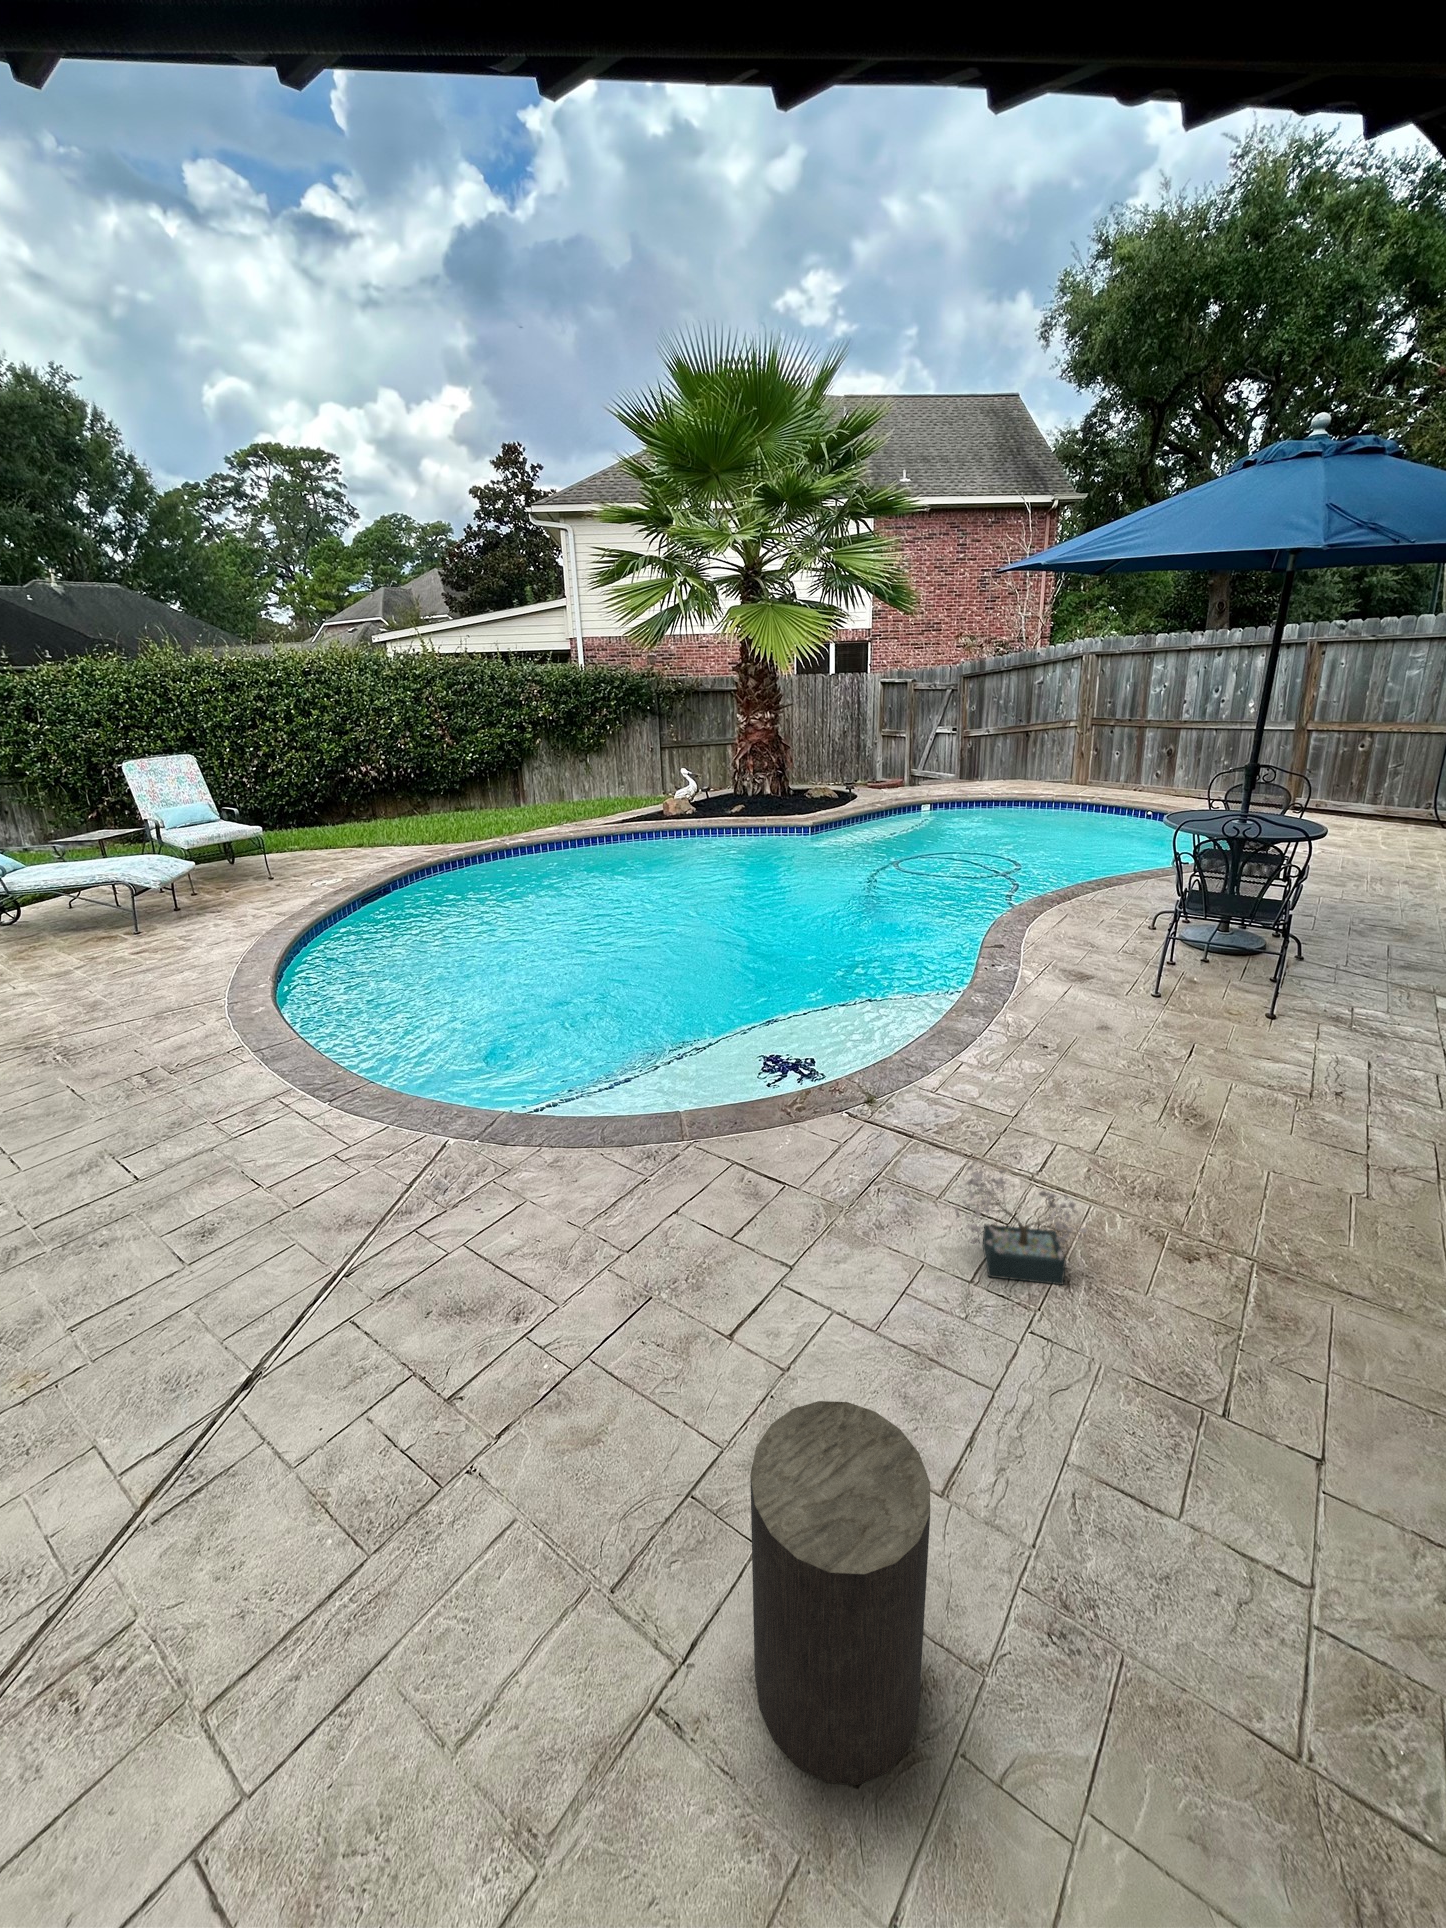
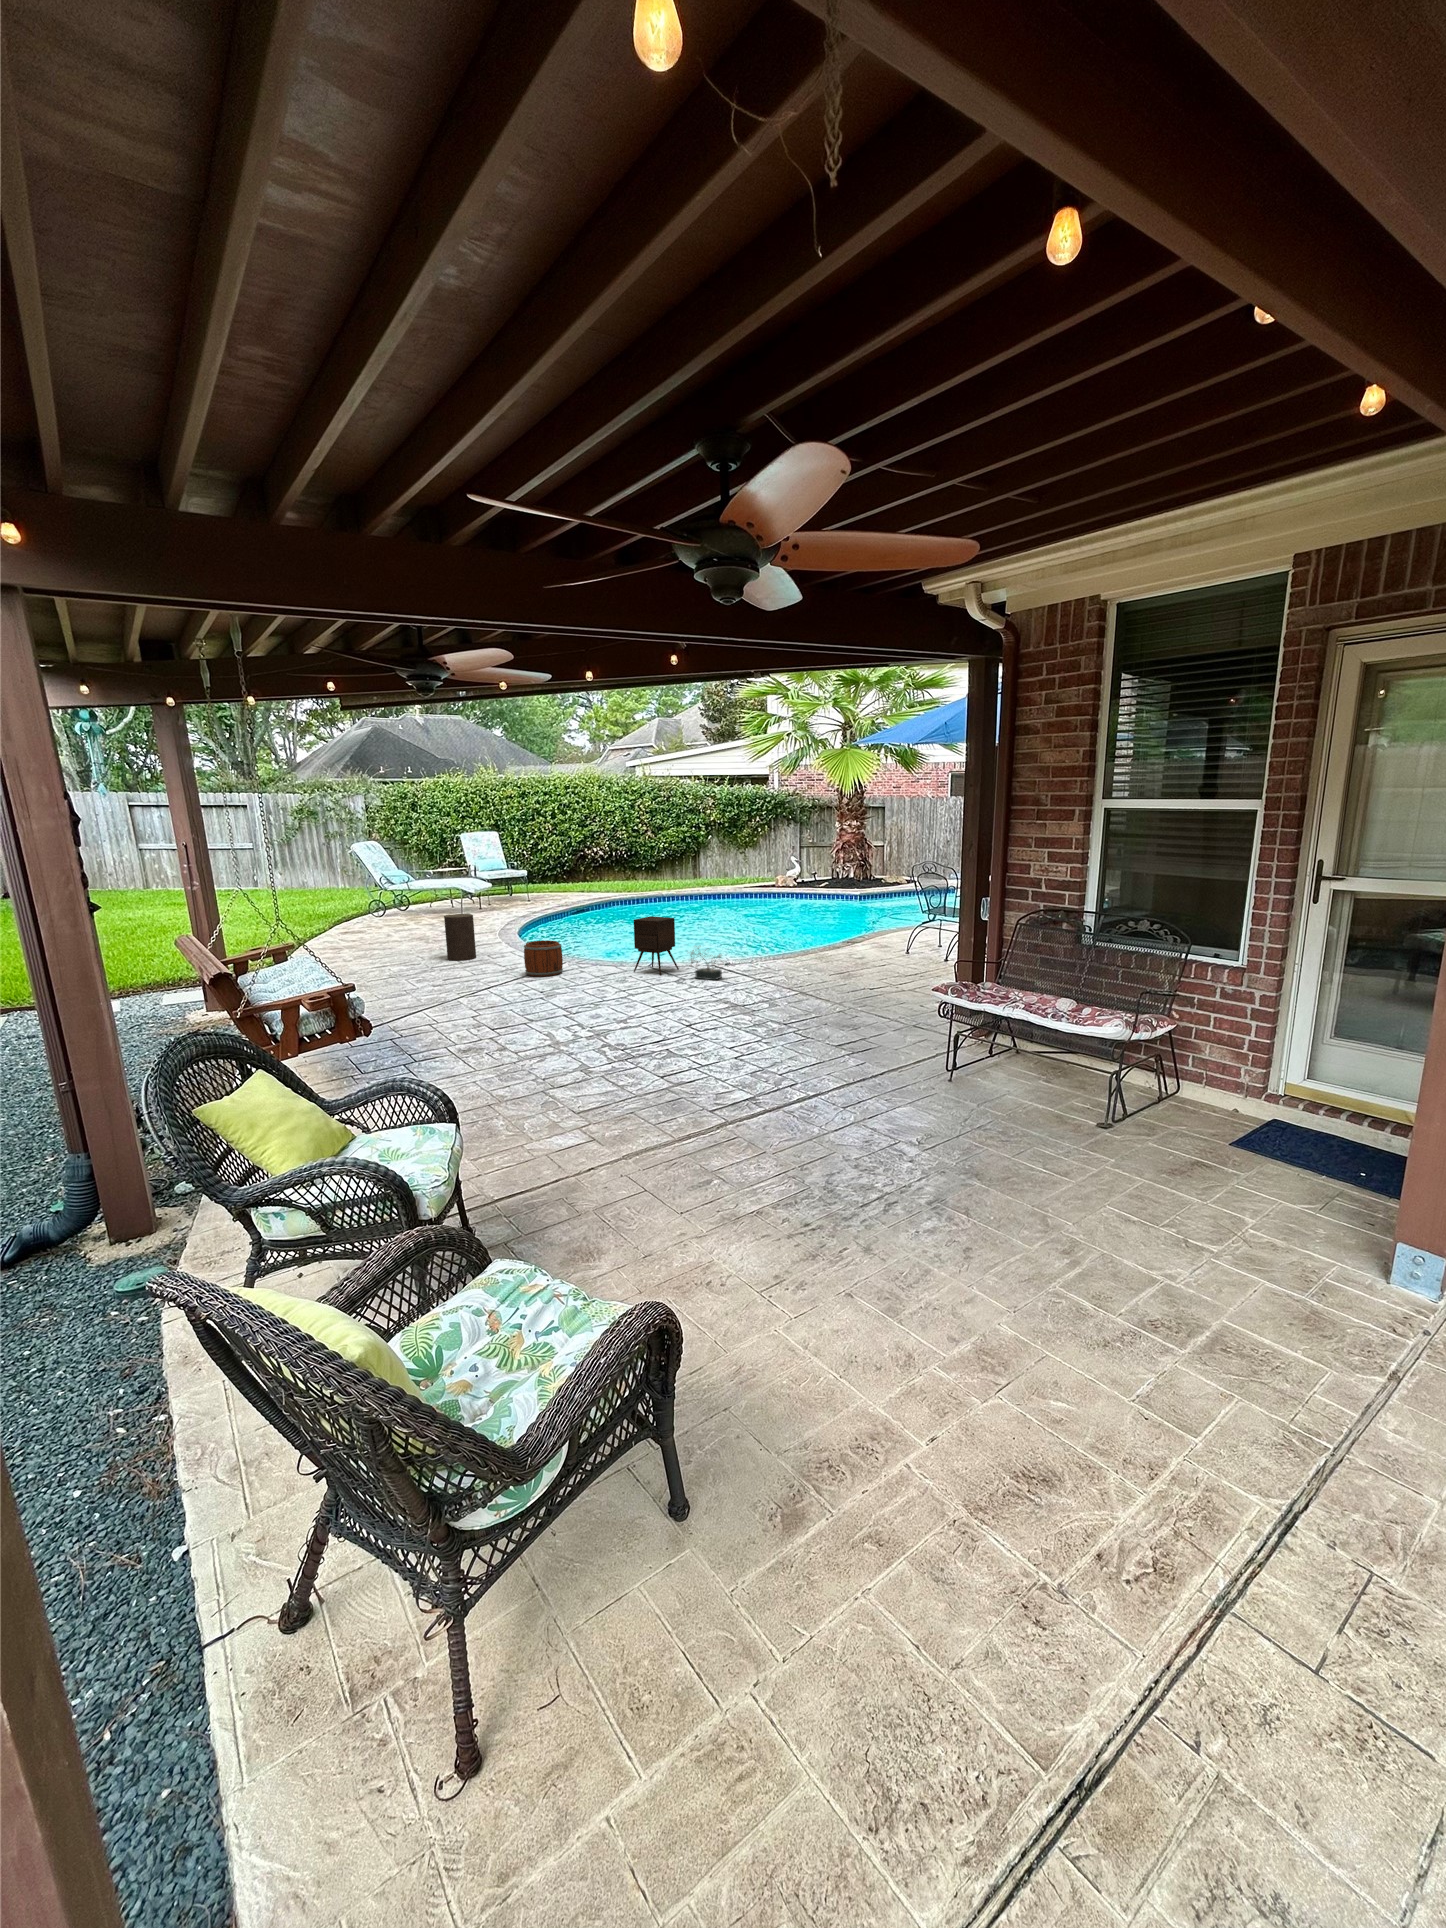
side table: none [752,1058,859,1262] -> present [634,916,679,975]
bucket: none [382,1190,524,1357] -> present [524,941,563,977]
stool: present [750,1401,930,1785] -> present [444,914,476,961]

